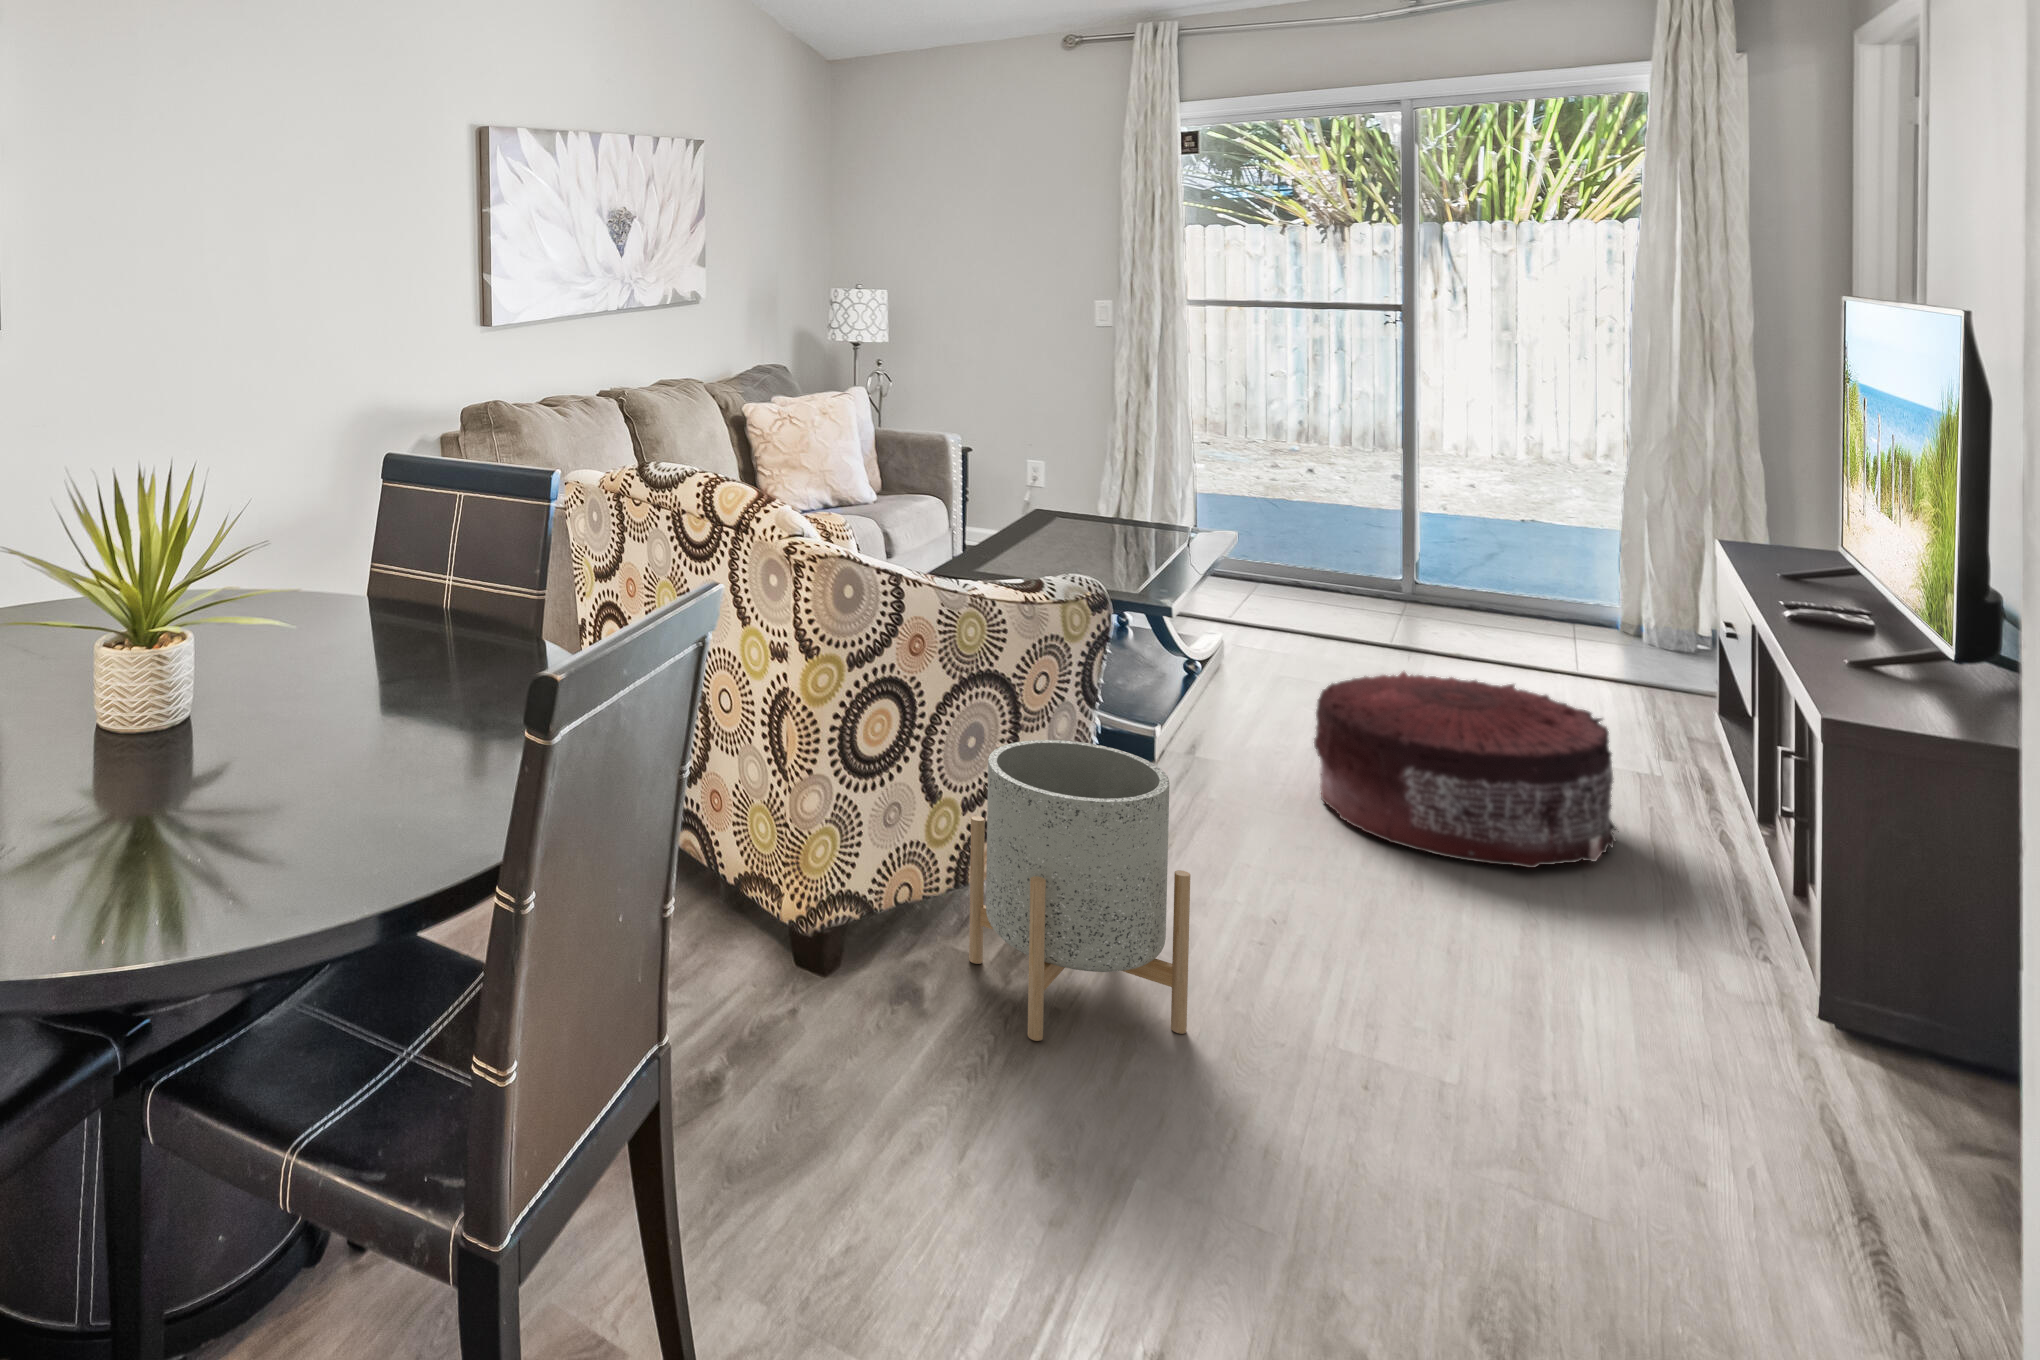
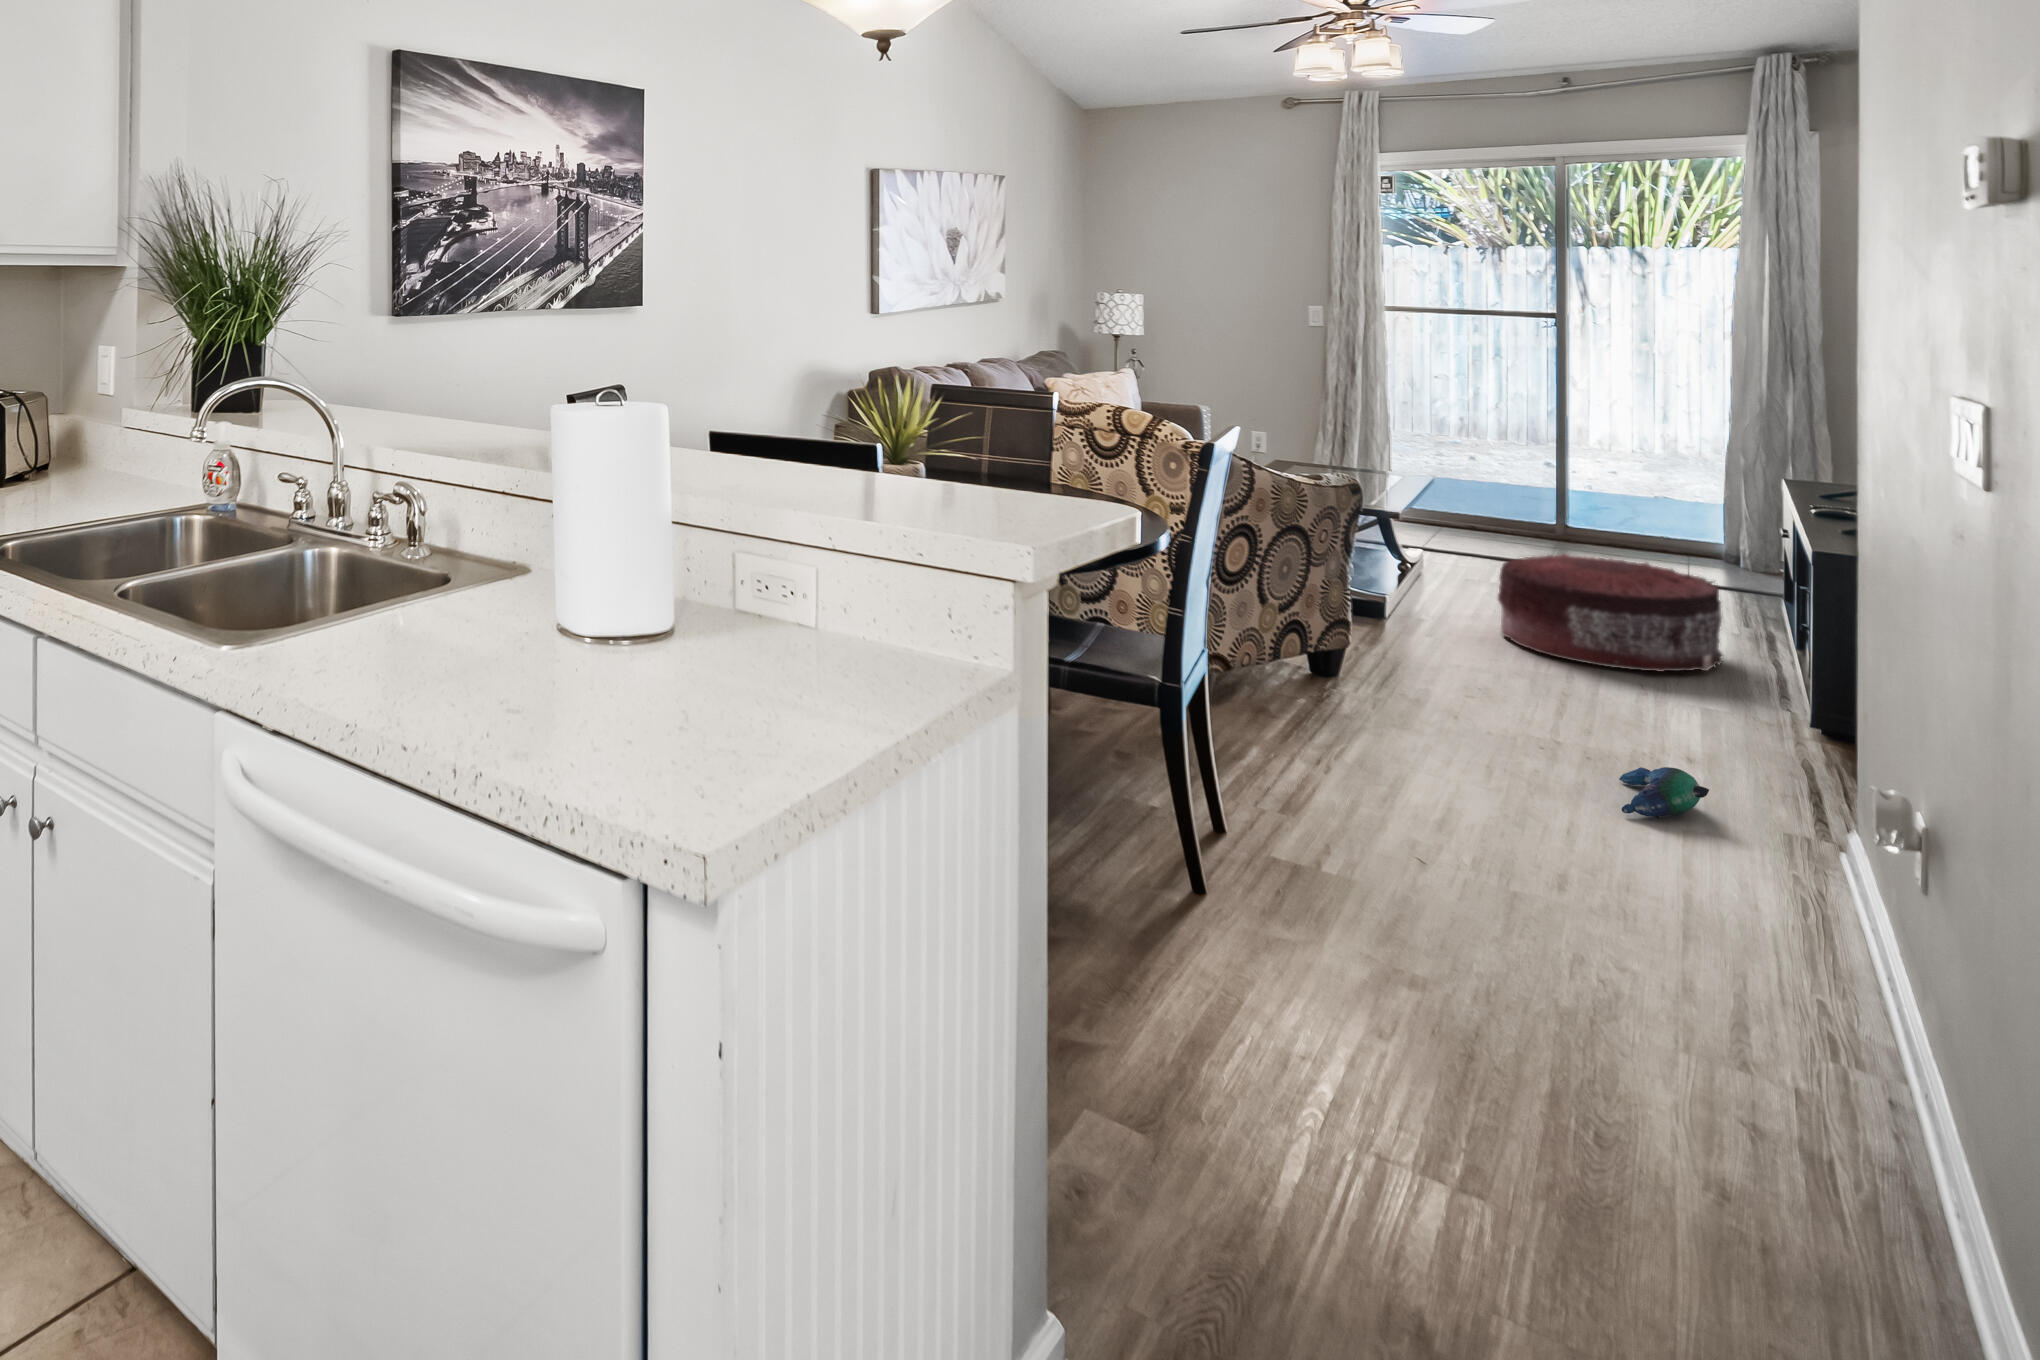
planter: present [969,740,1190,1041] -> none [1281,564,1440,732]
plush toy: none [1457,1118,1600,1251] -> present [1619,767,1709,818]

